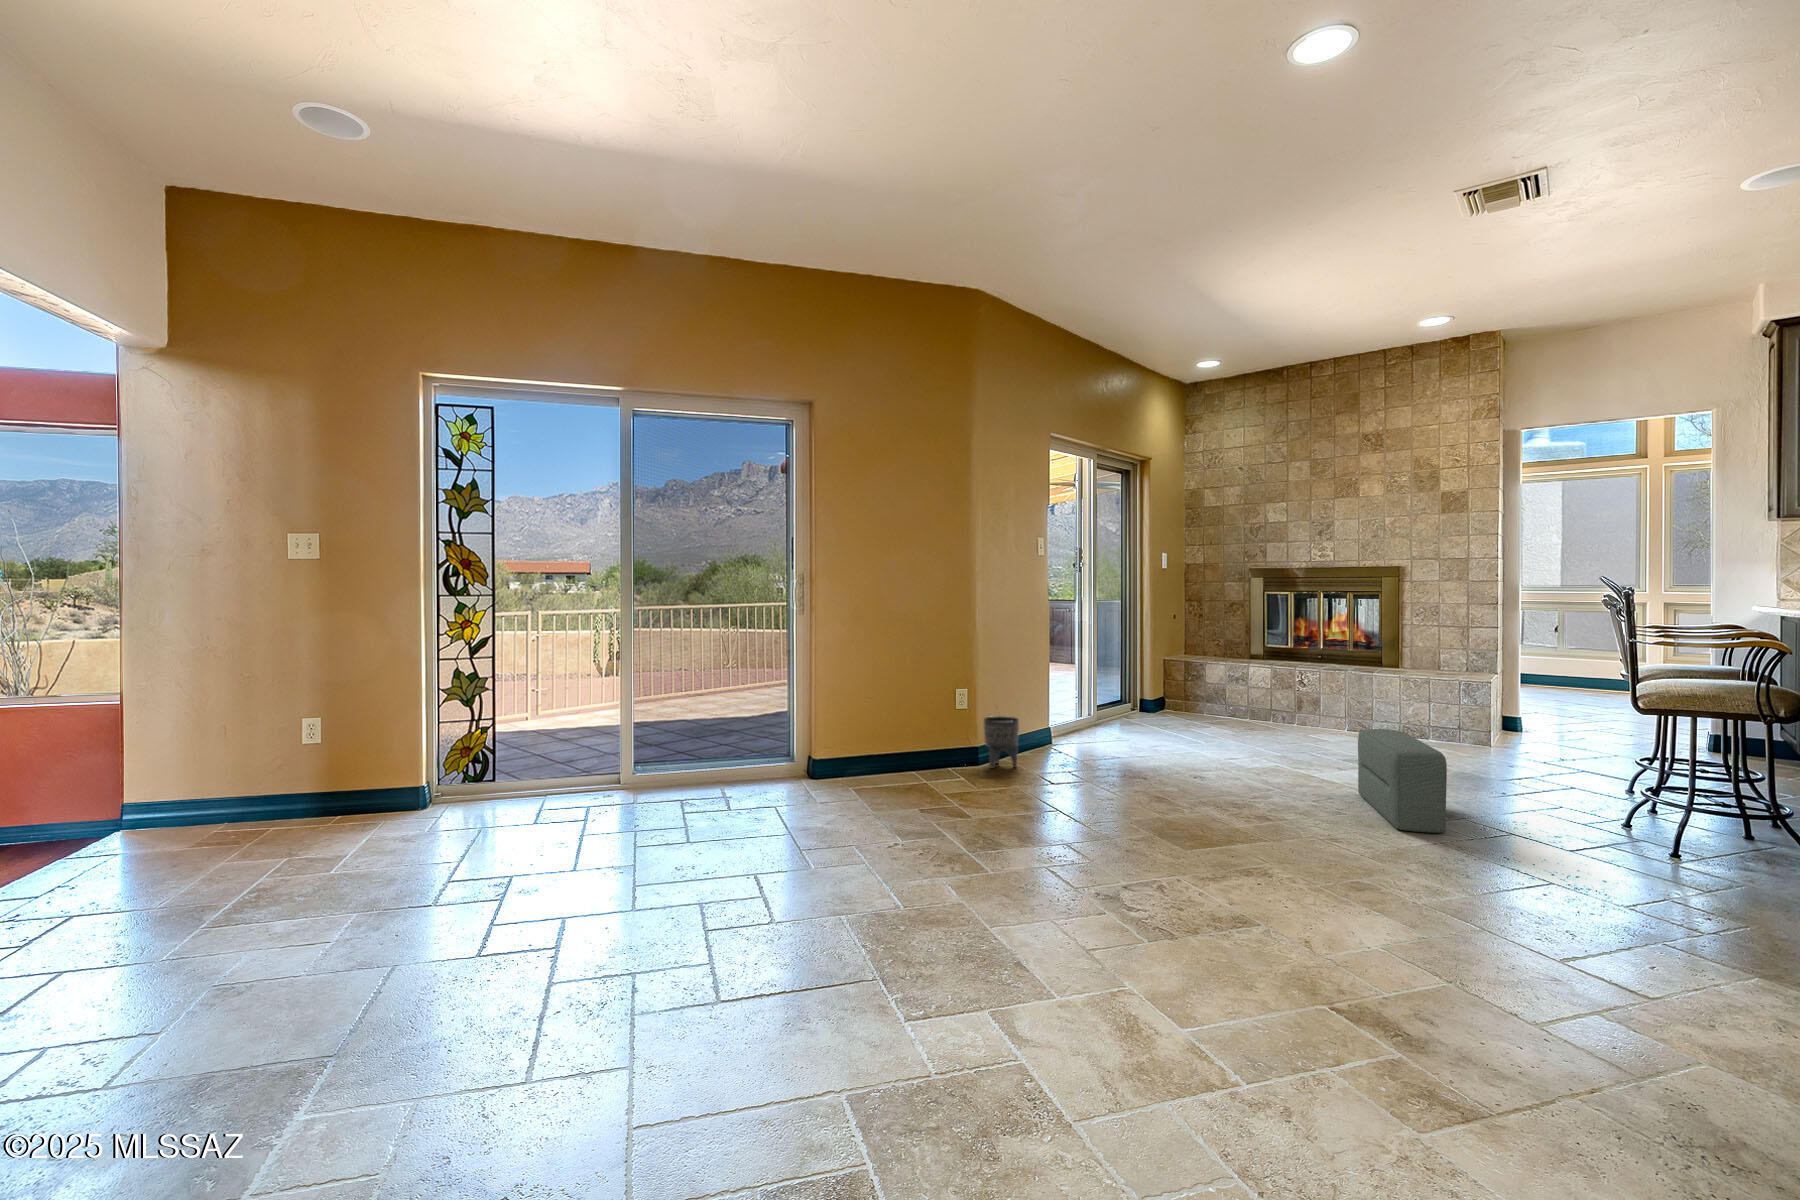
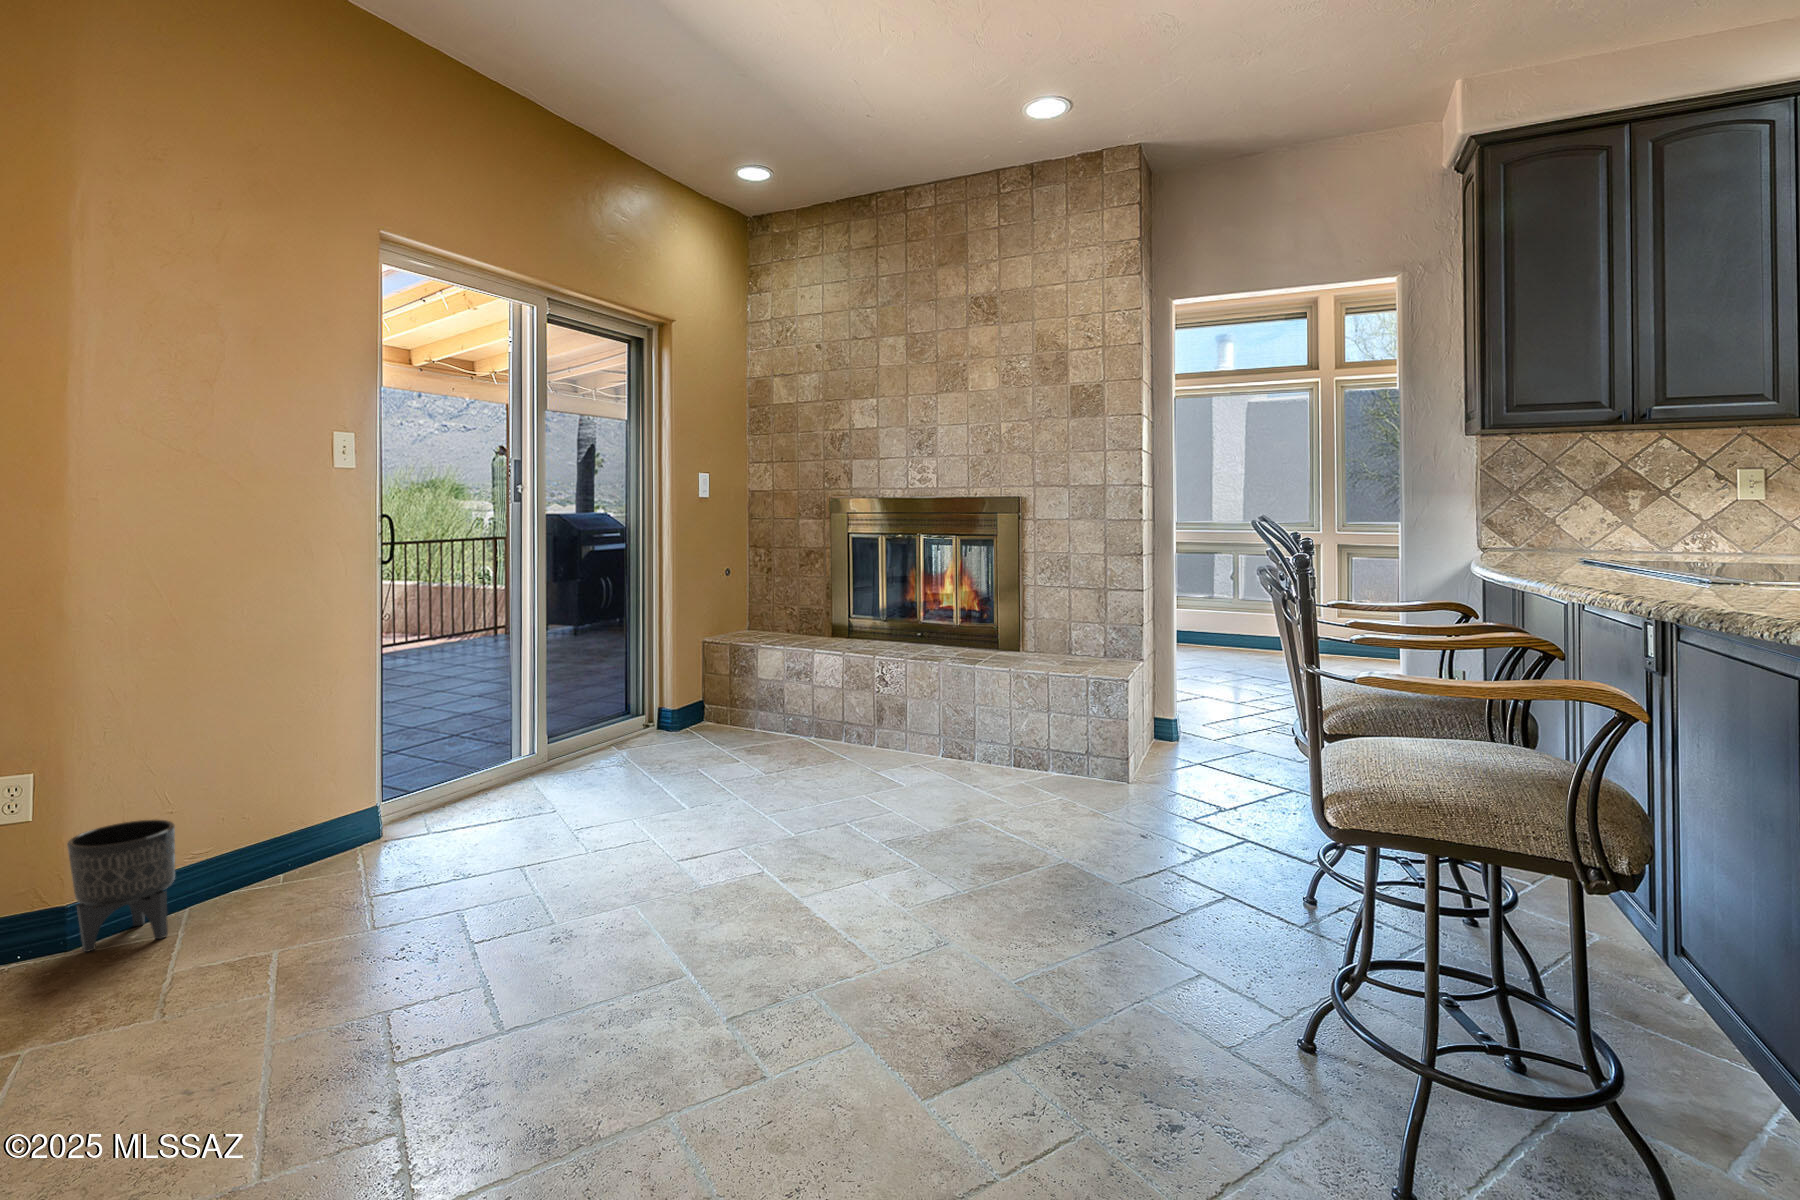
pouf: present [1358,729,1447,833] -> none [822,828,937,1142]

